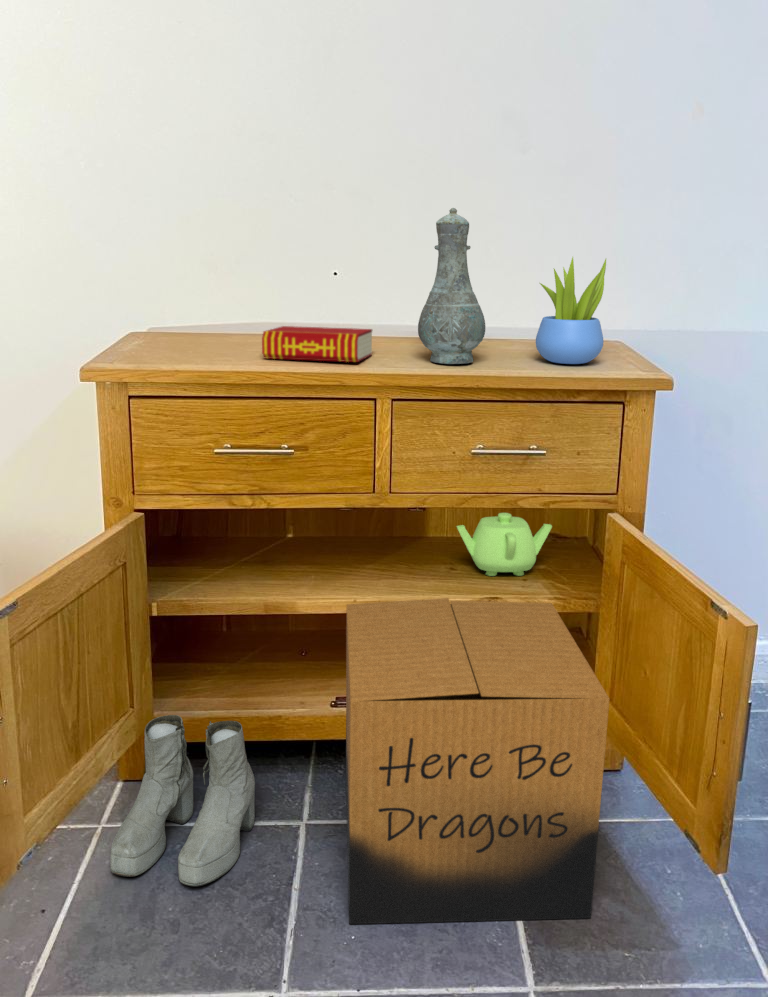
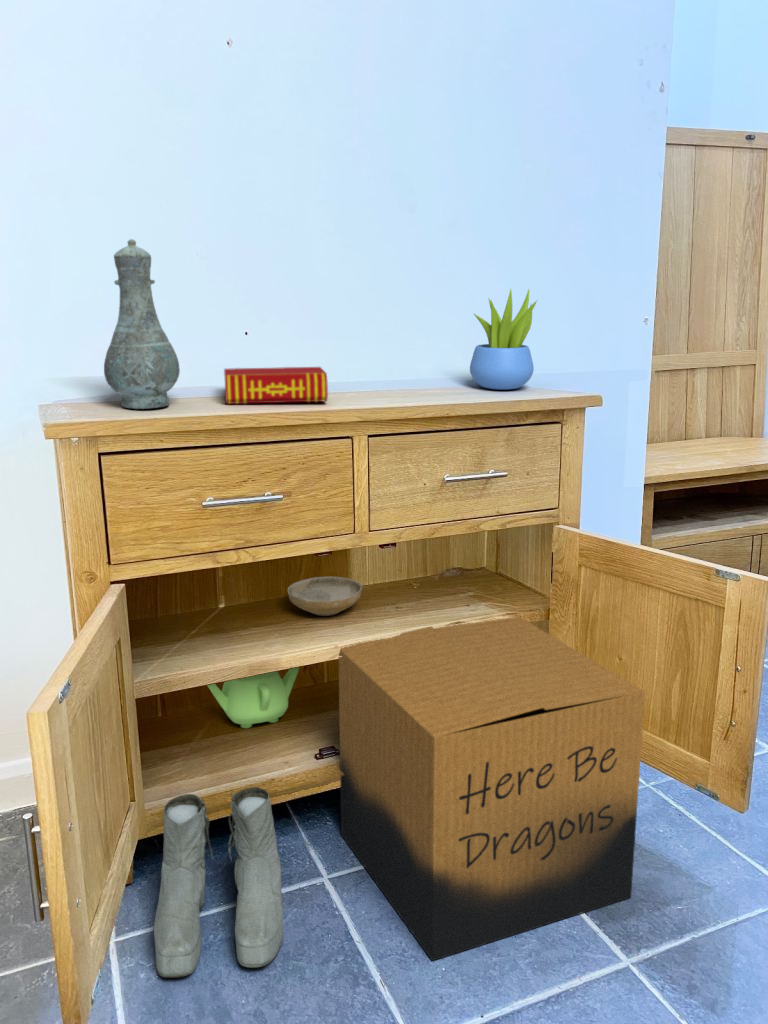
vase: present [418,208,485,364] -> present [104,239,180,409]
teapot: present [457,513,552,576] -> present [207,667,299,728]
ceramic bowl: none [334,537,407,574] -> present [288,577,362,616]

